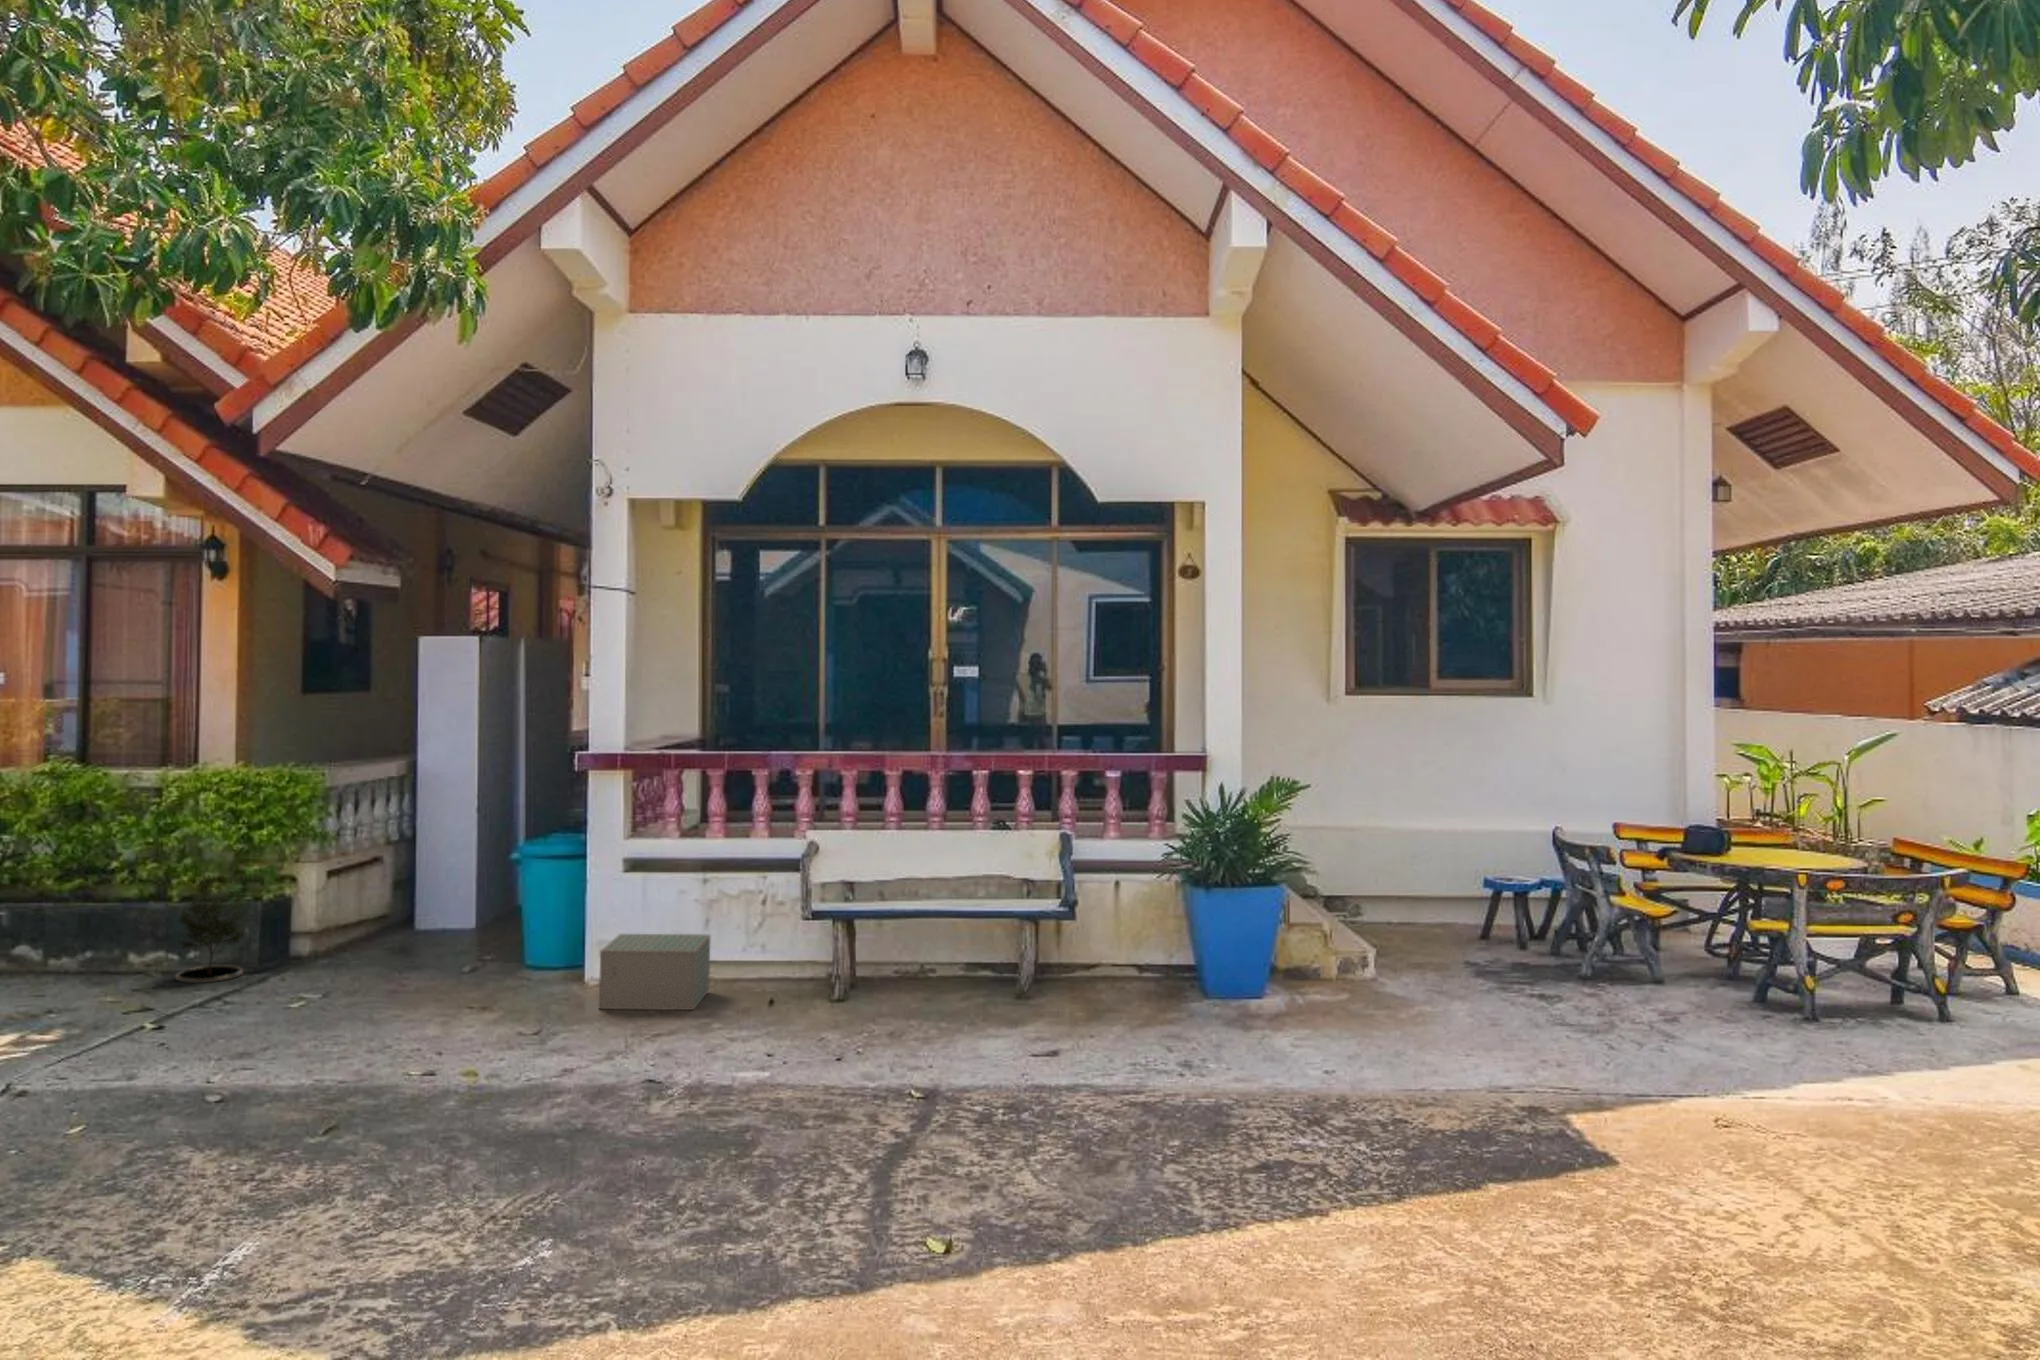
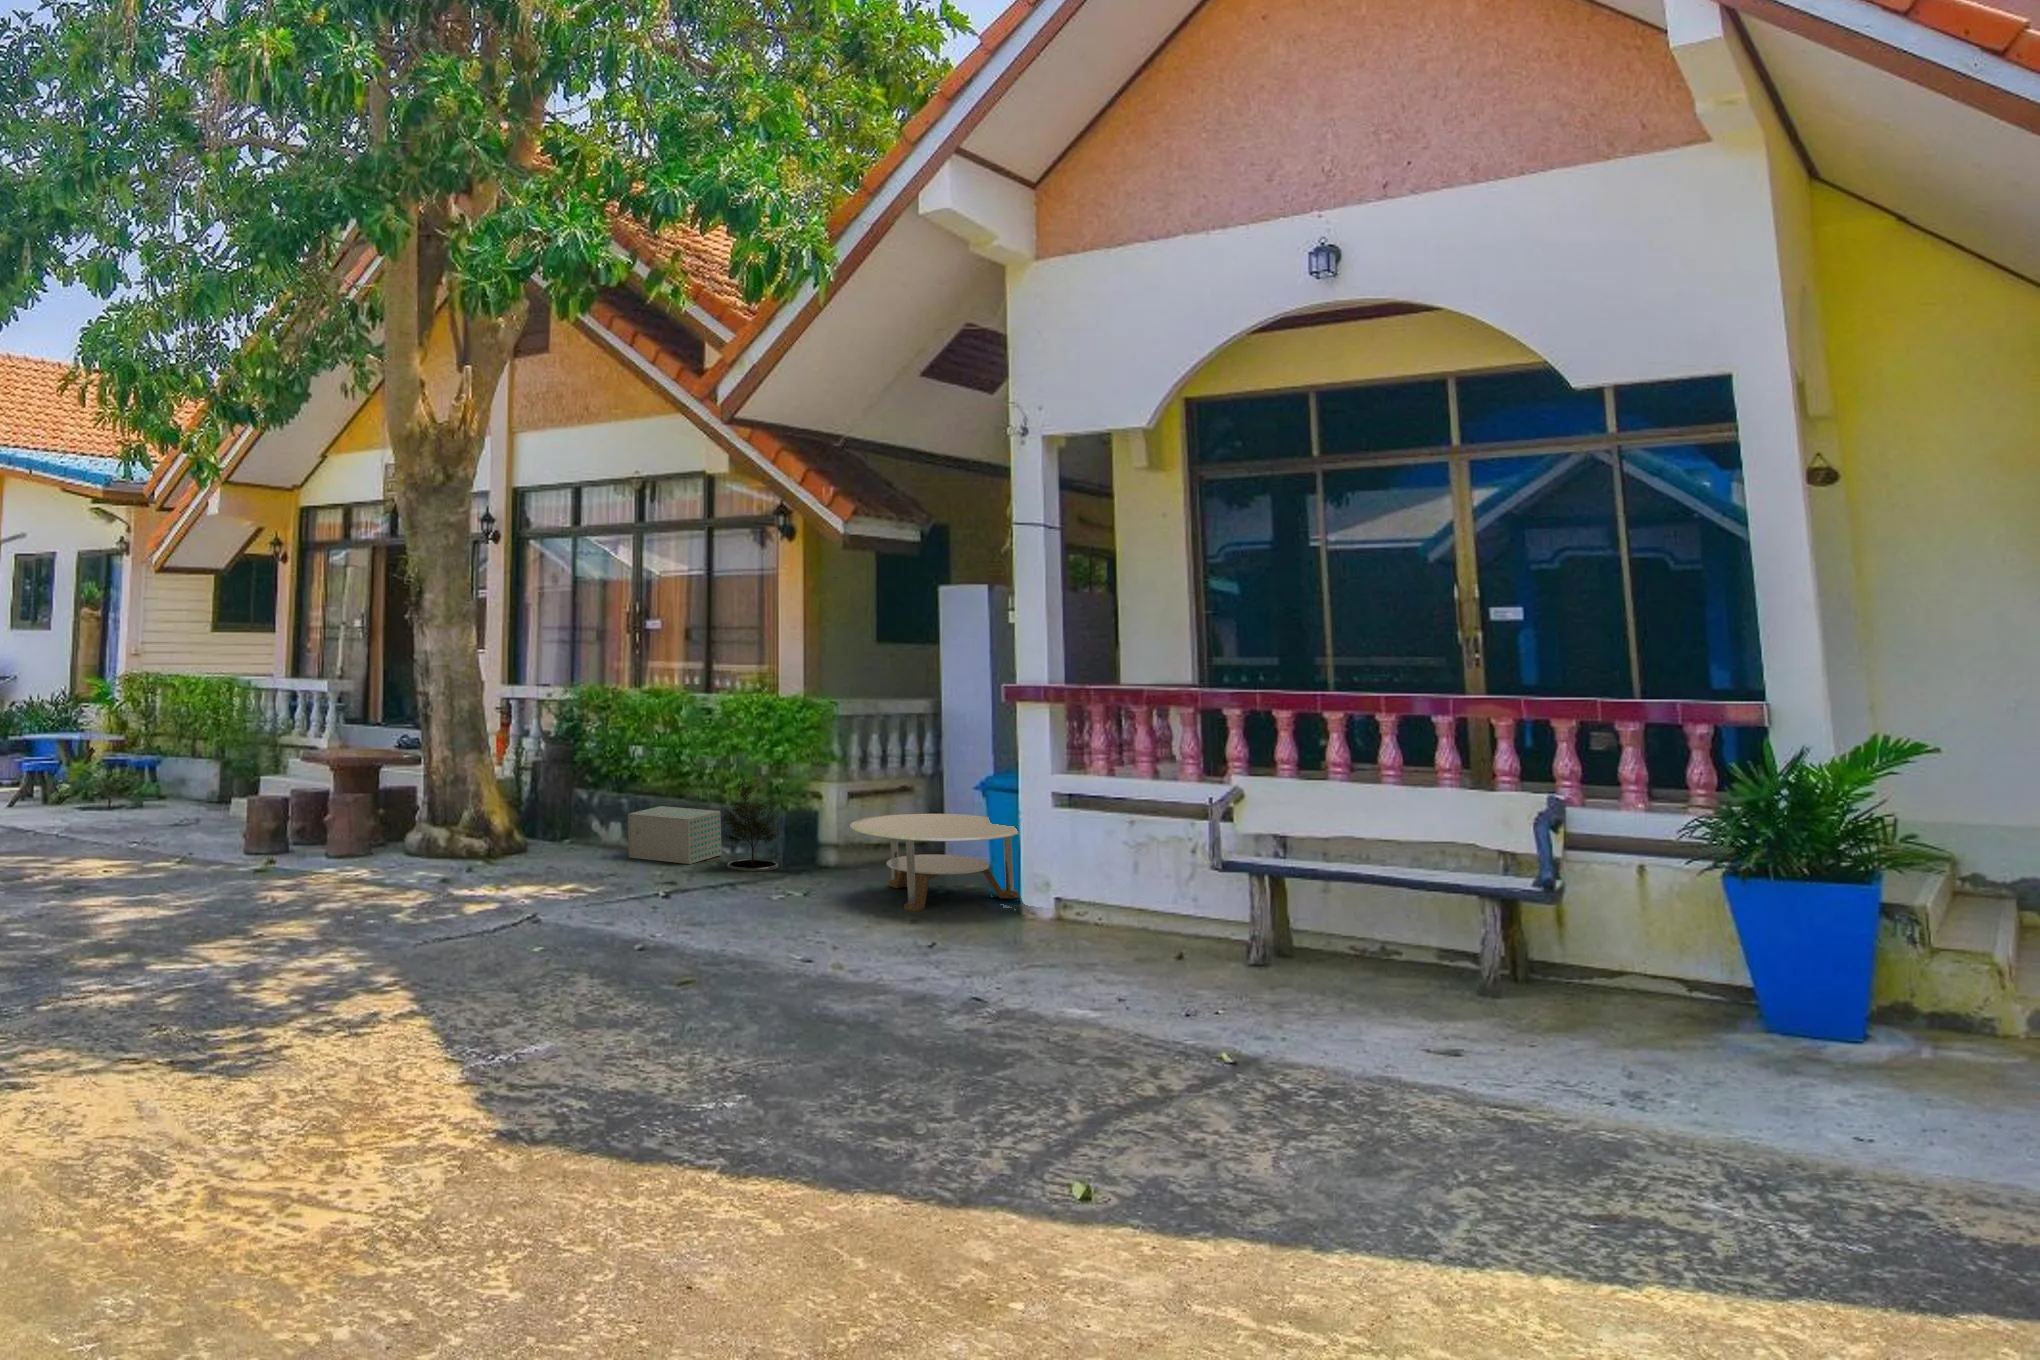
round table: none [373,889,567,1003] -> present [850,813,1019,911]
storage box: present [599,934,710,1010] -> present [628,806,722,864]

